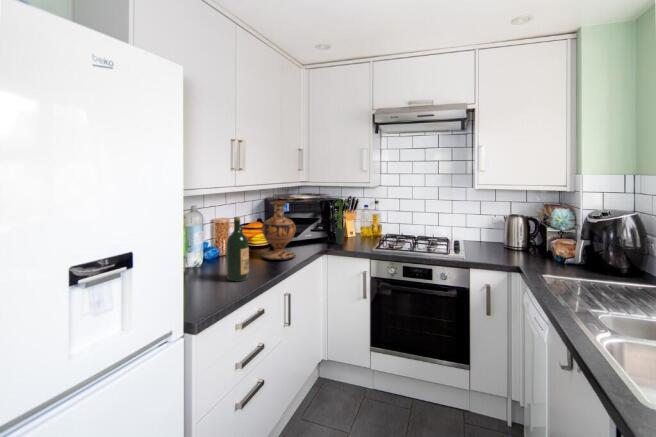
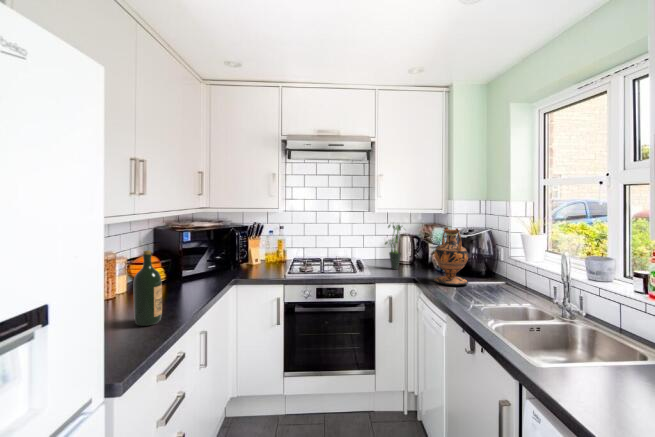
potted plant: present [334,199,348,245] -> present [385,225,401,269]
vase: present [262,200,296,260] -> present [433,228,468,285]

